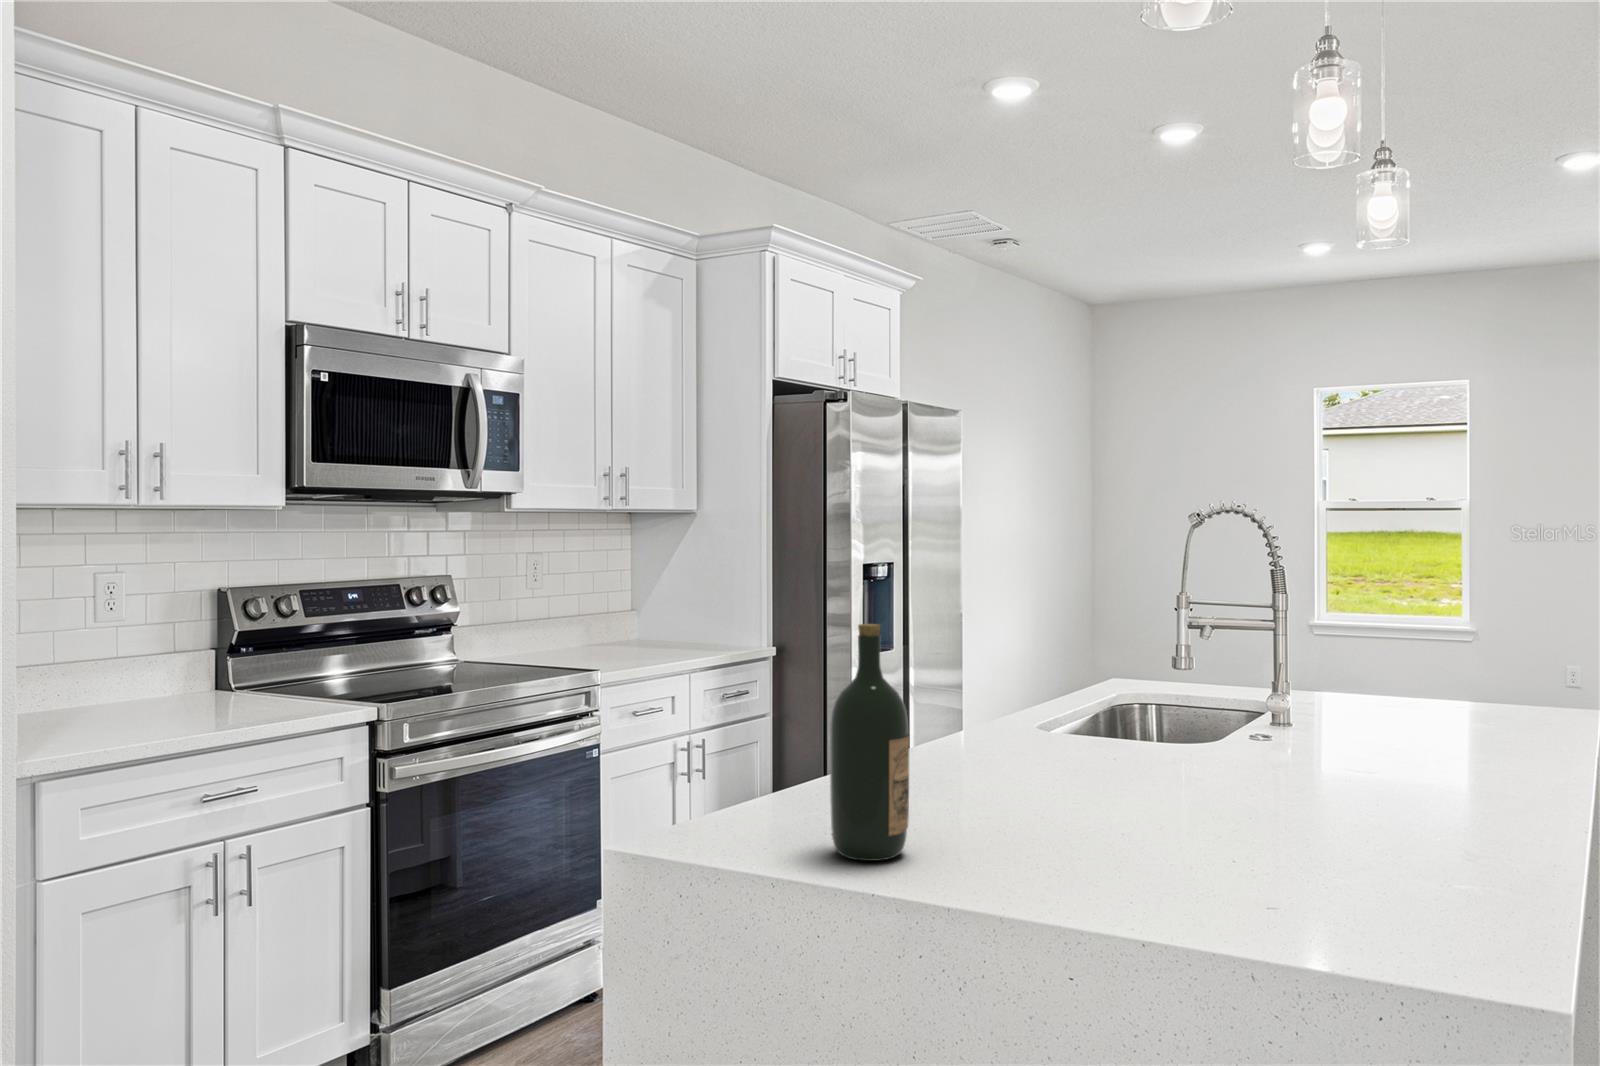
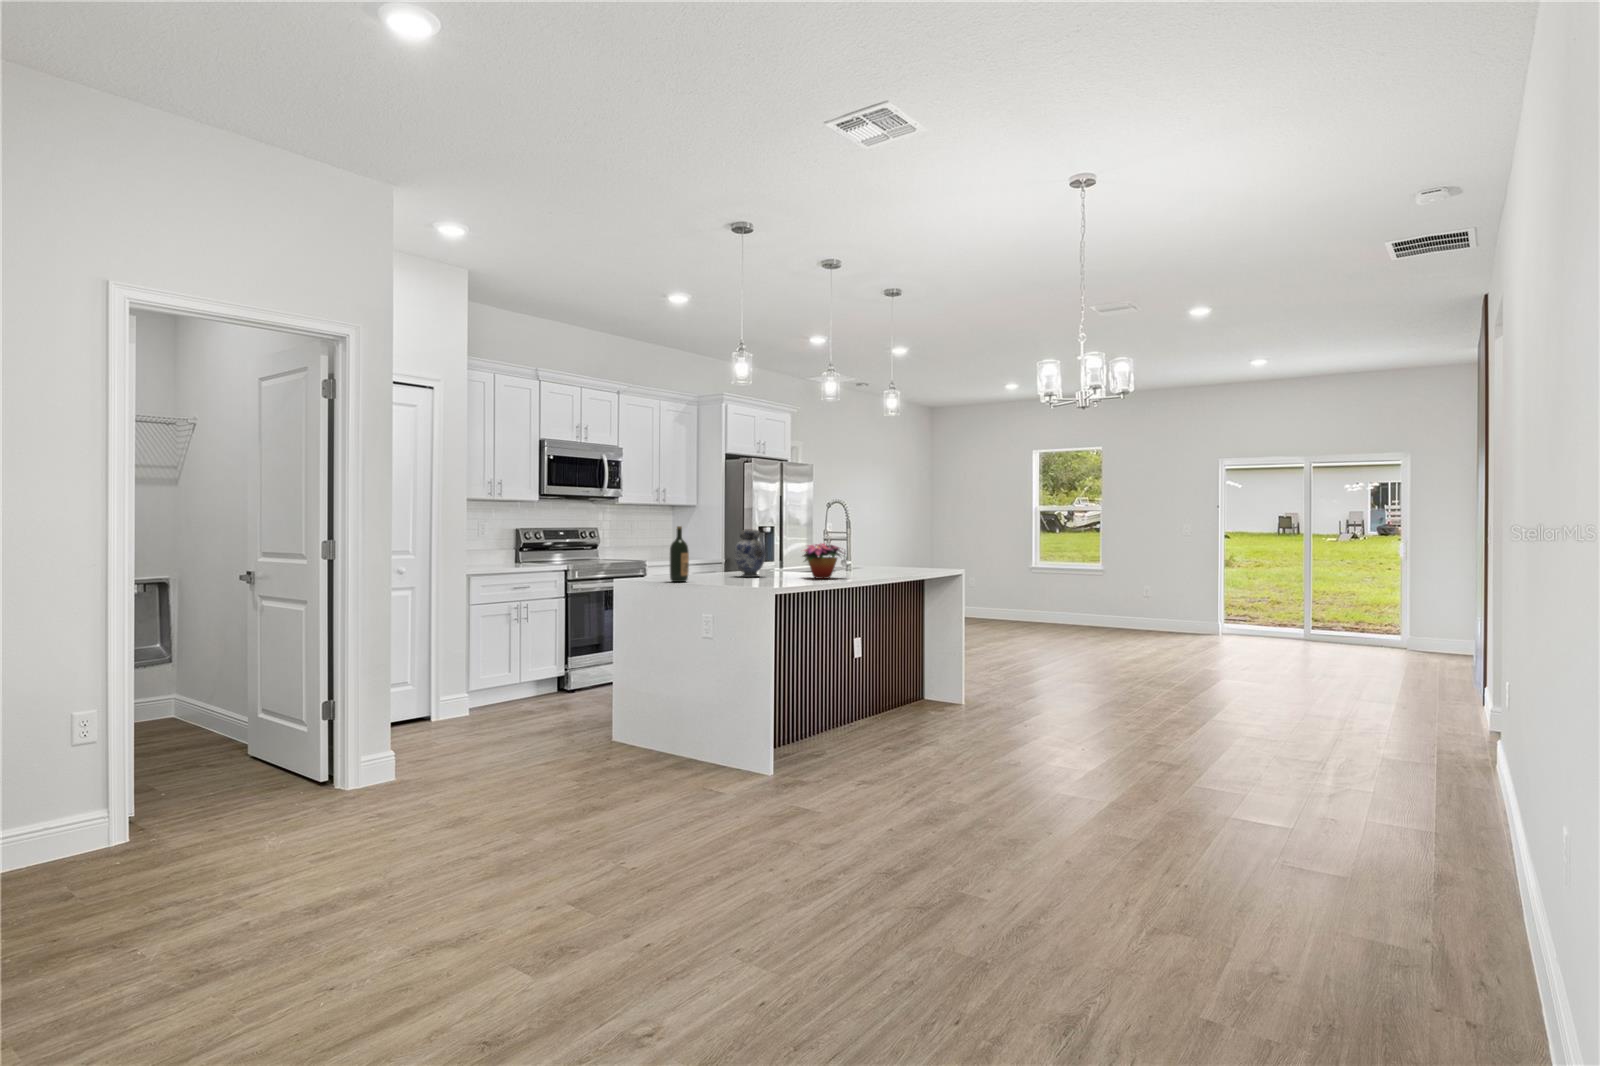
decorative vase: none [989,611,1101,783] -> present [735,530,766,577]
flower arrangement: none [1224,658,1432,795] -> present [803,544,843,579]

